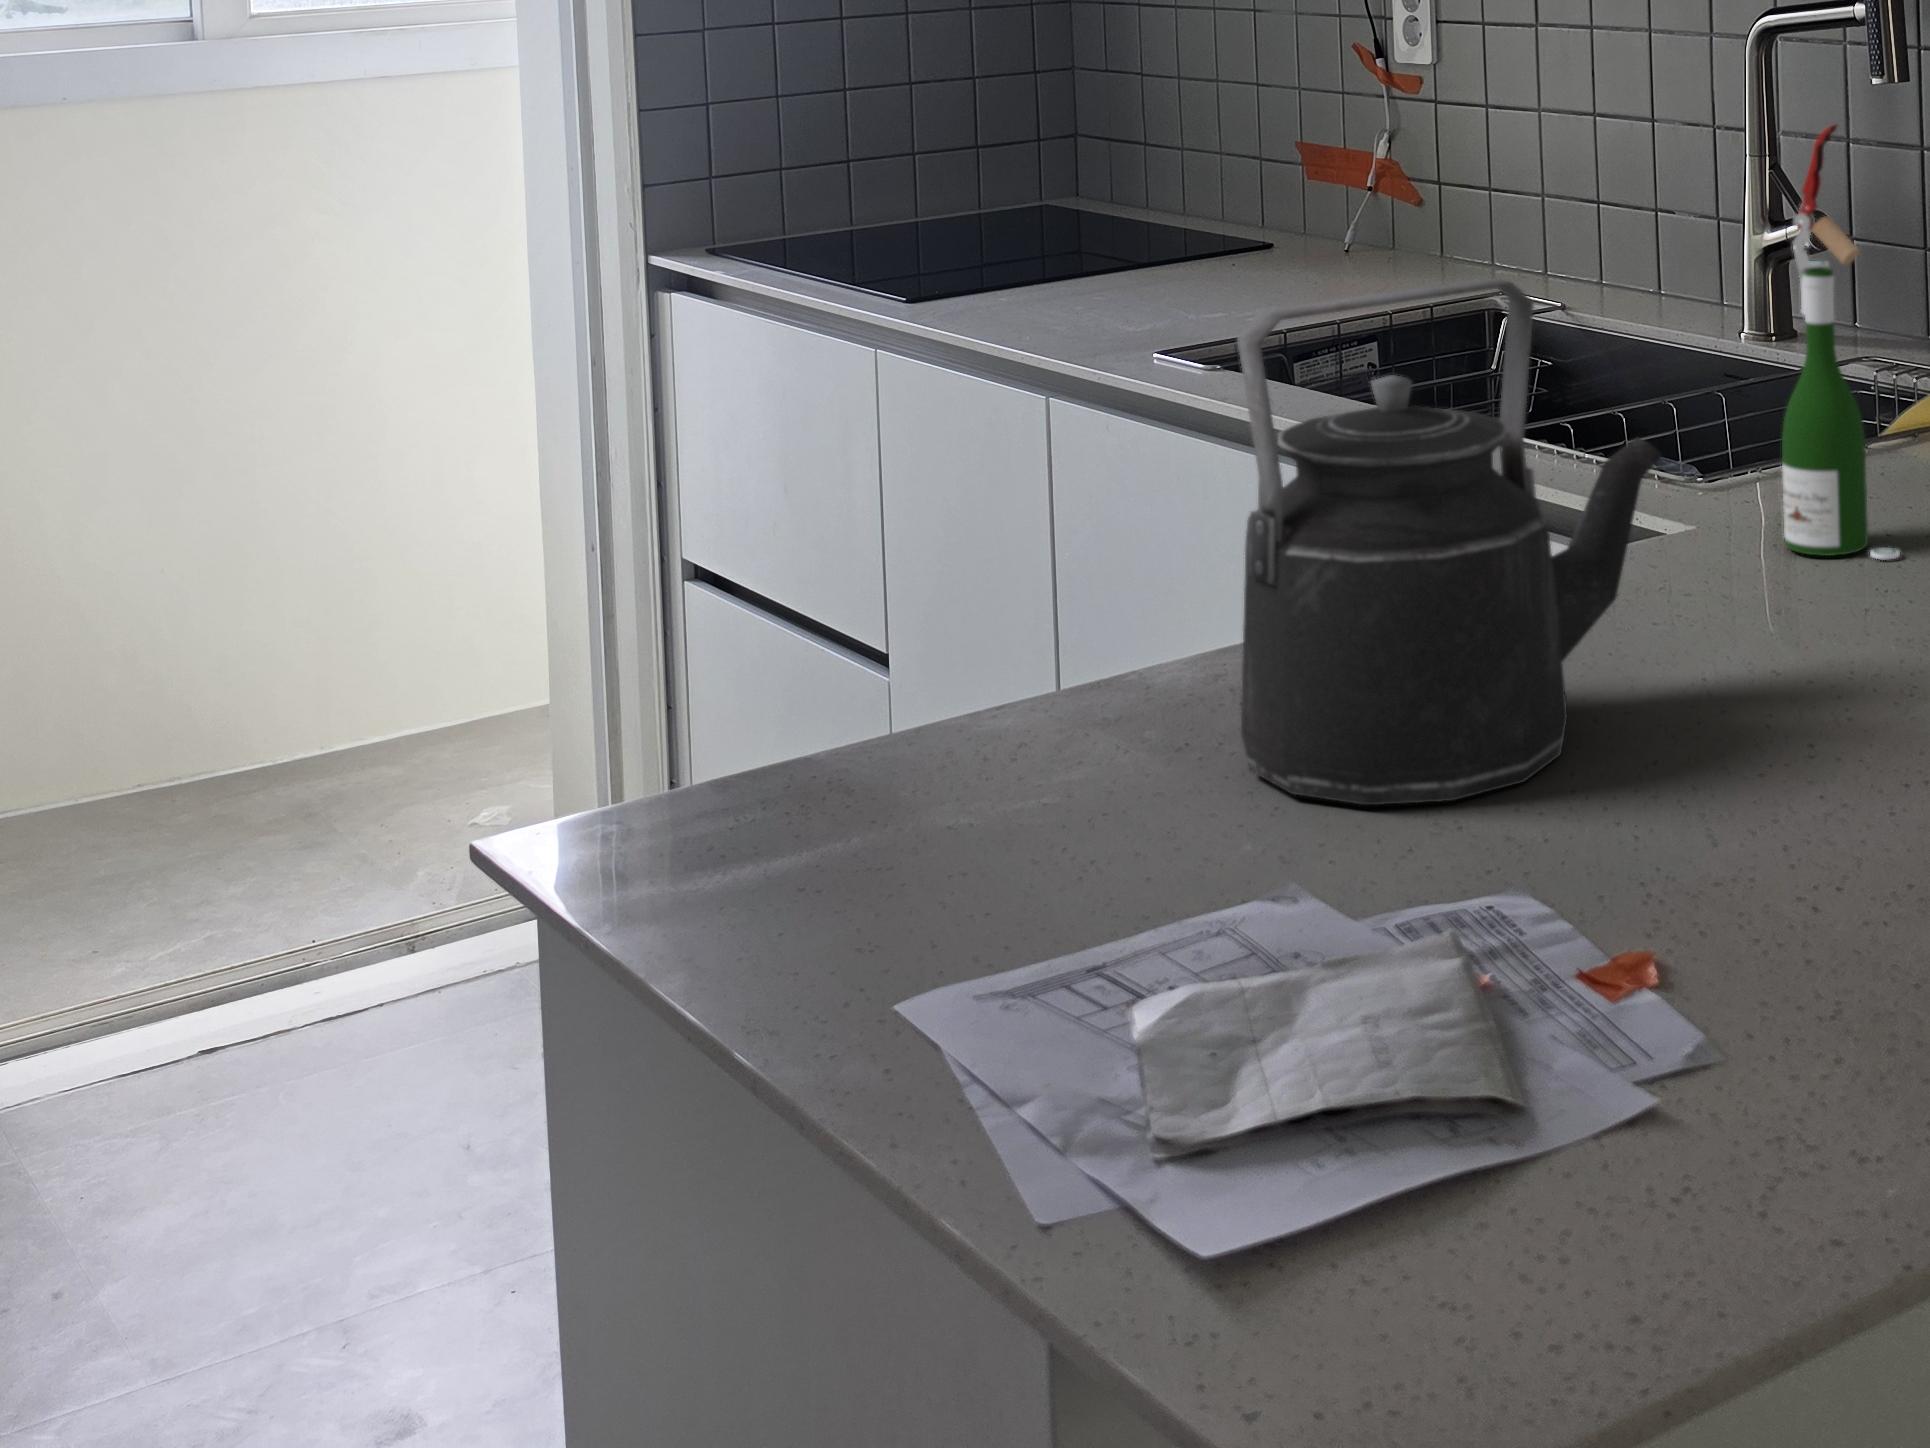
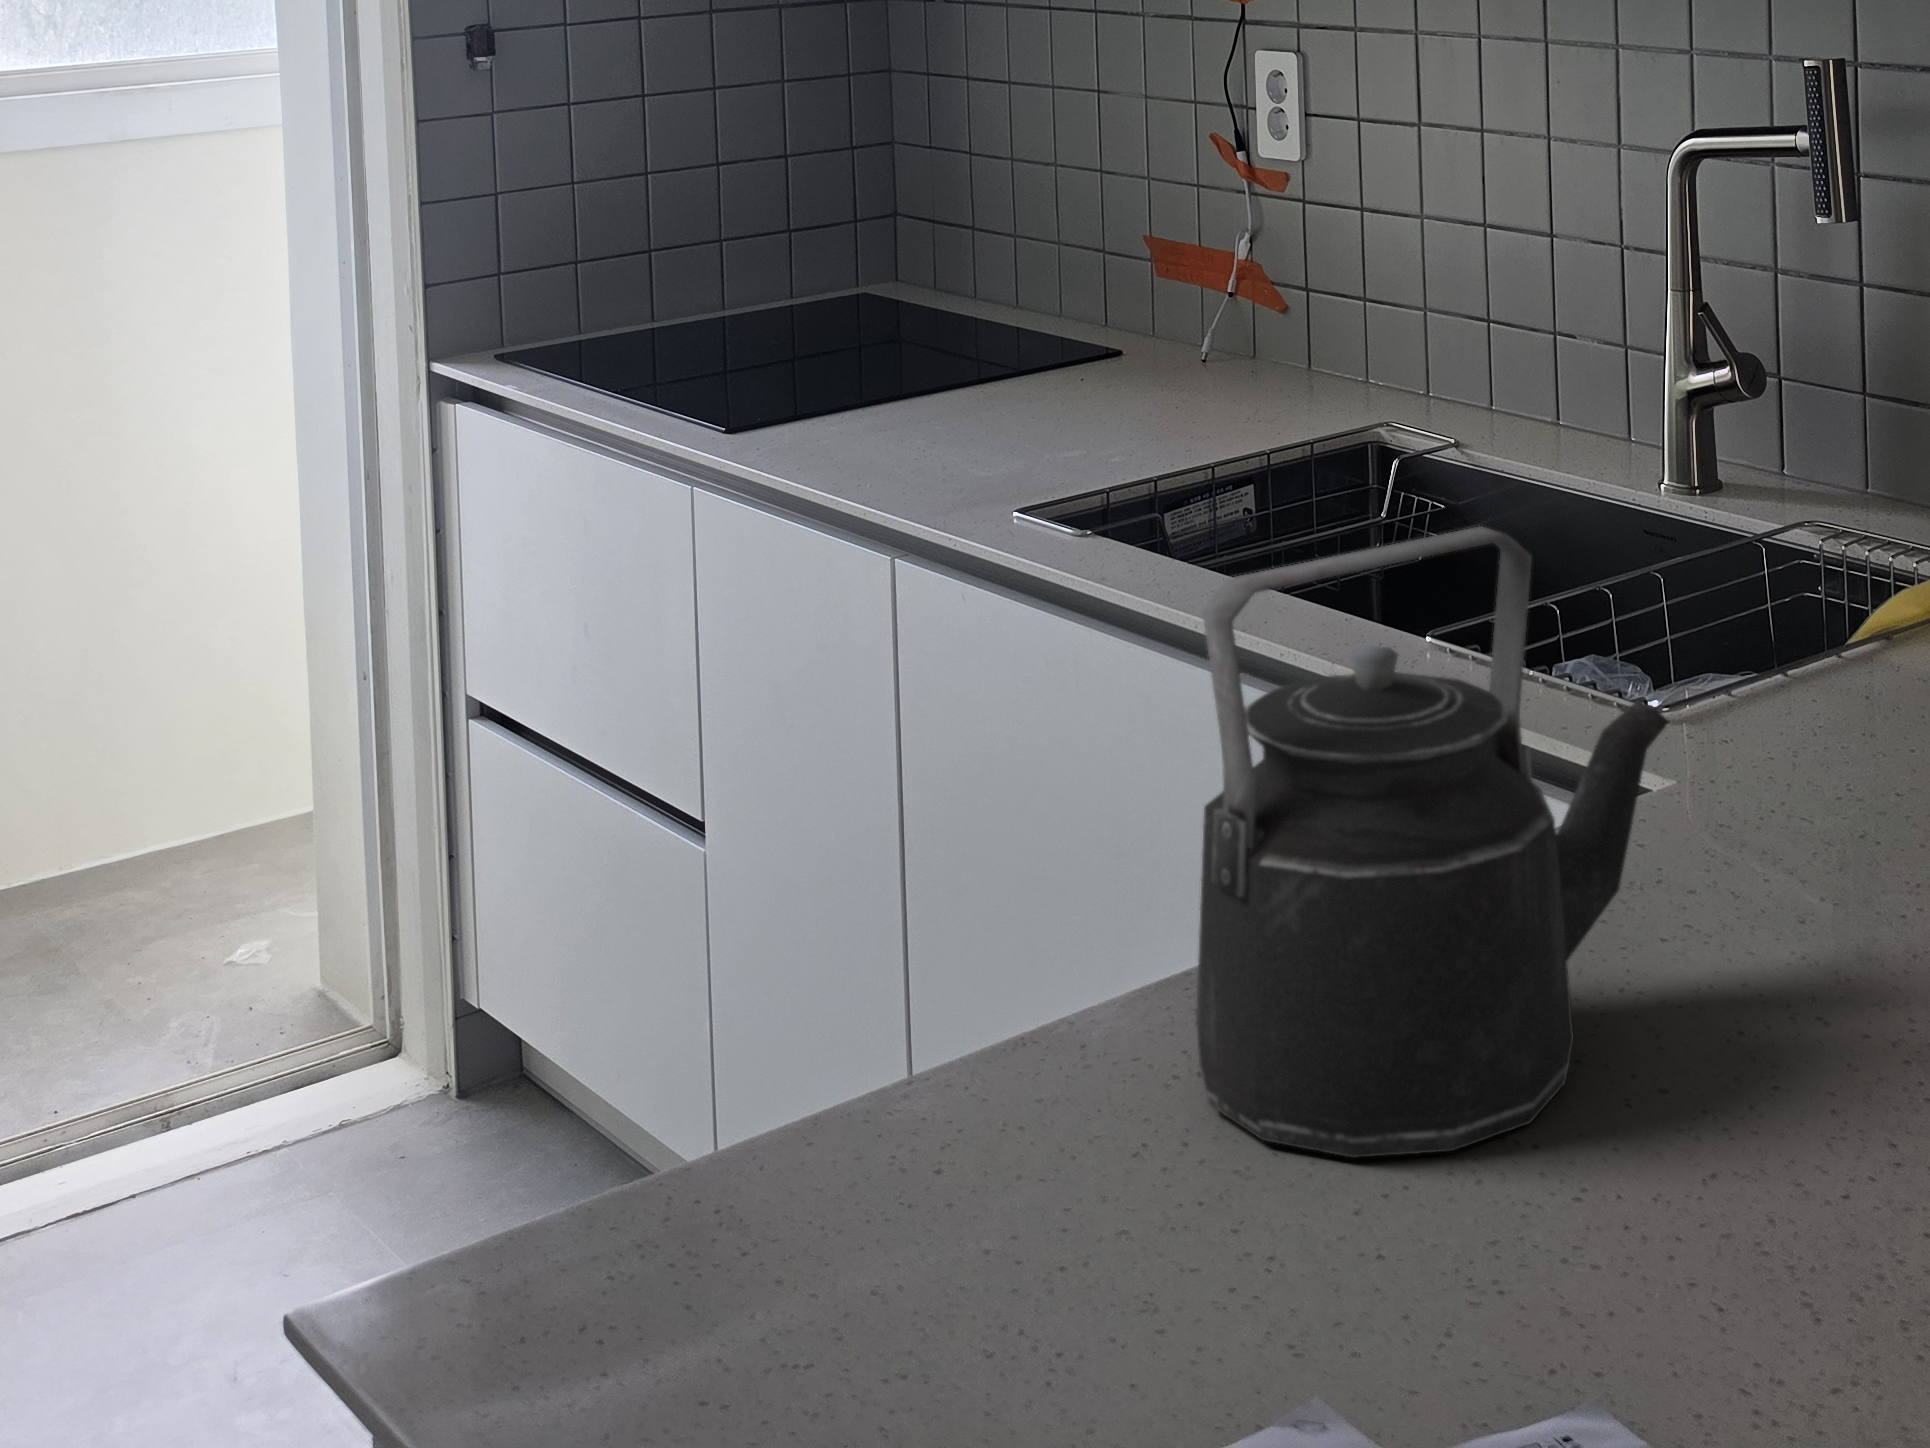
wine bottle: present [1782,125,1900,559] -> none [1768,313,1901,804]

